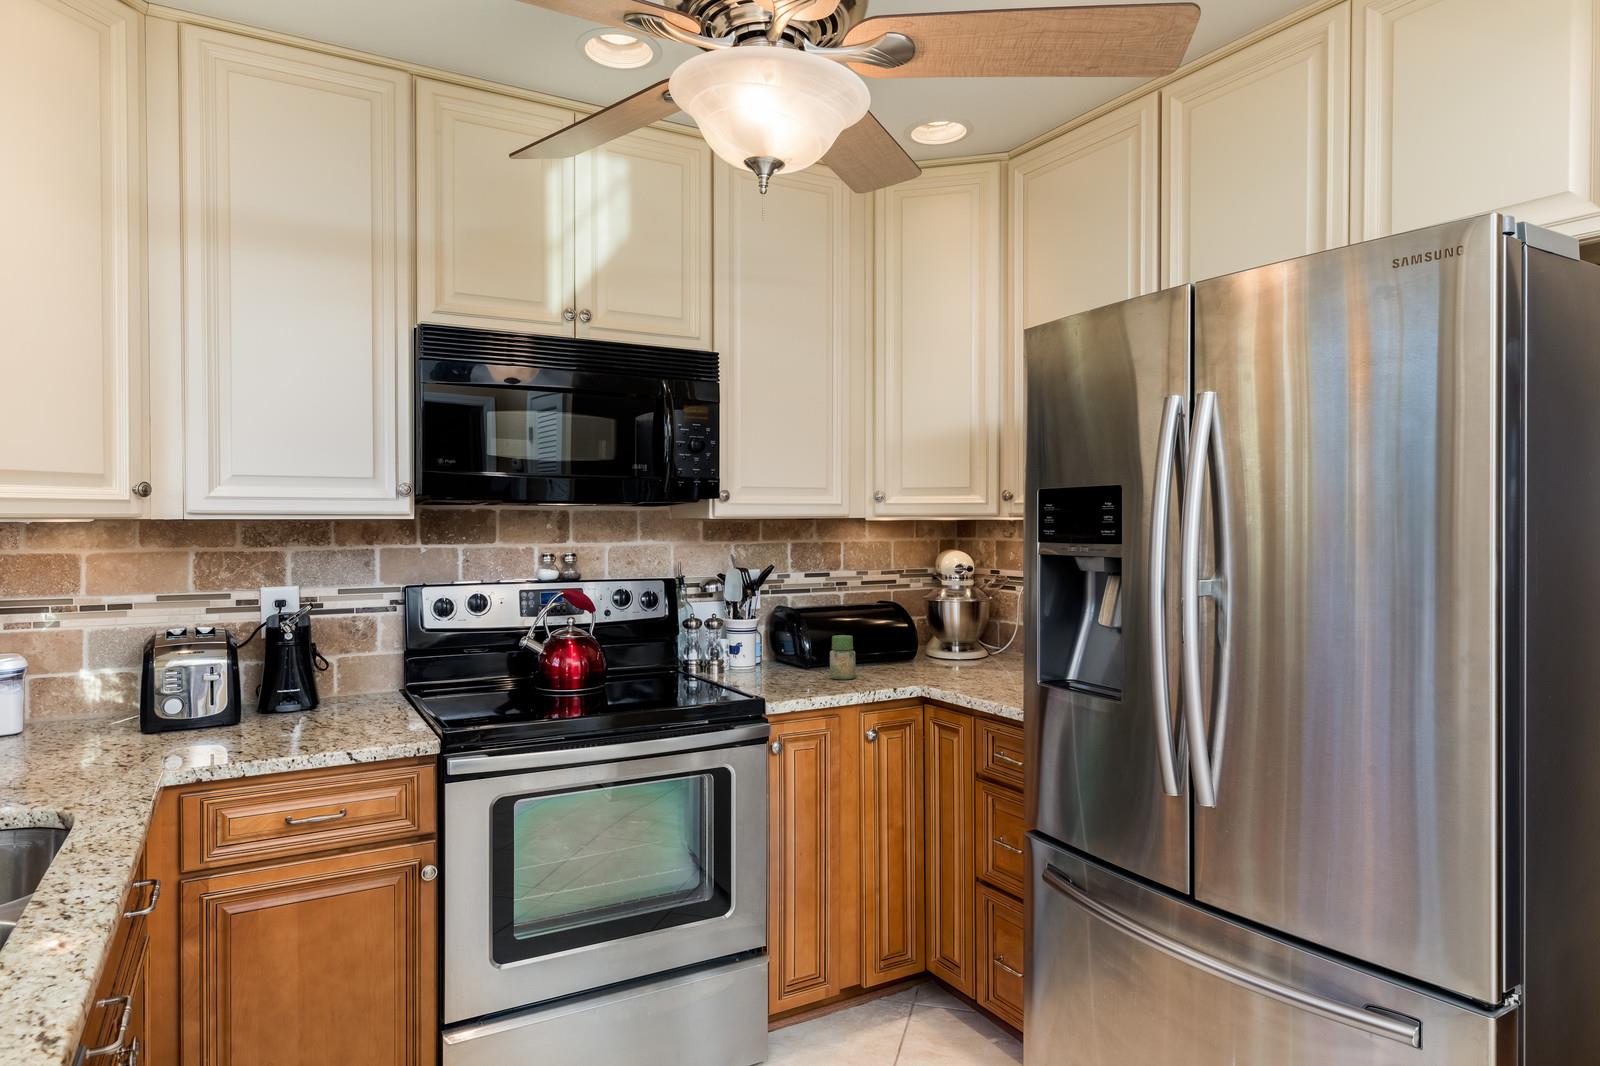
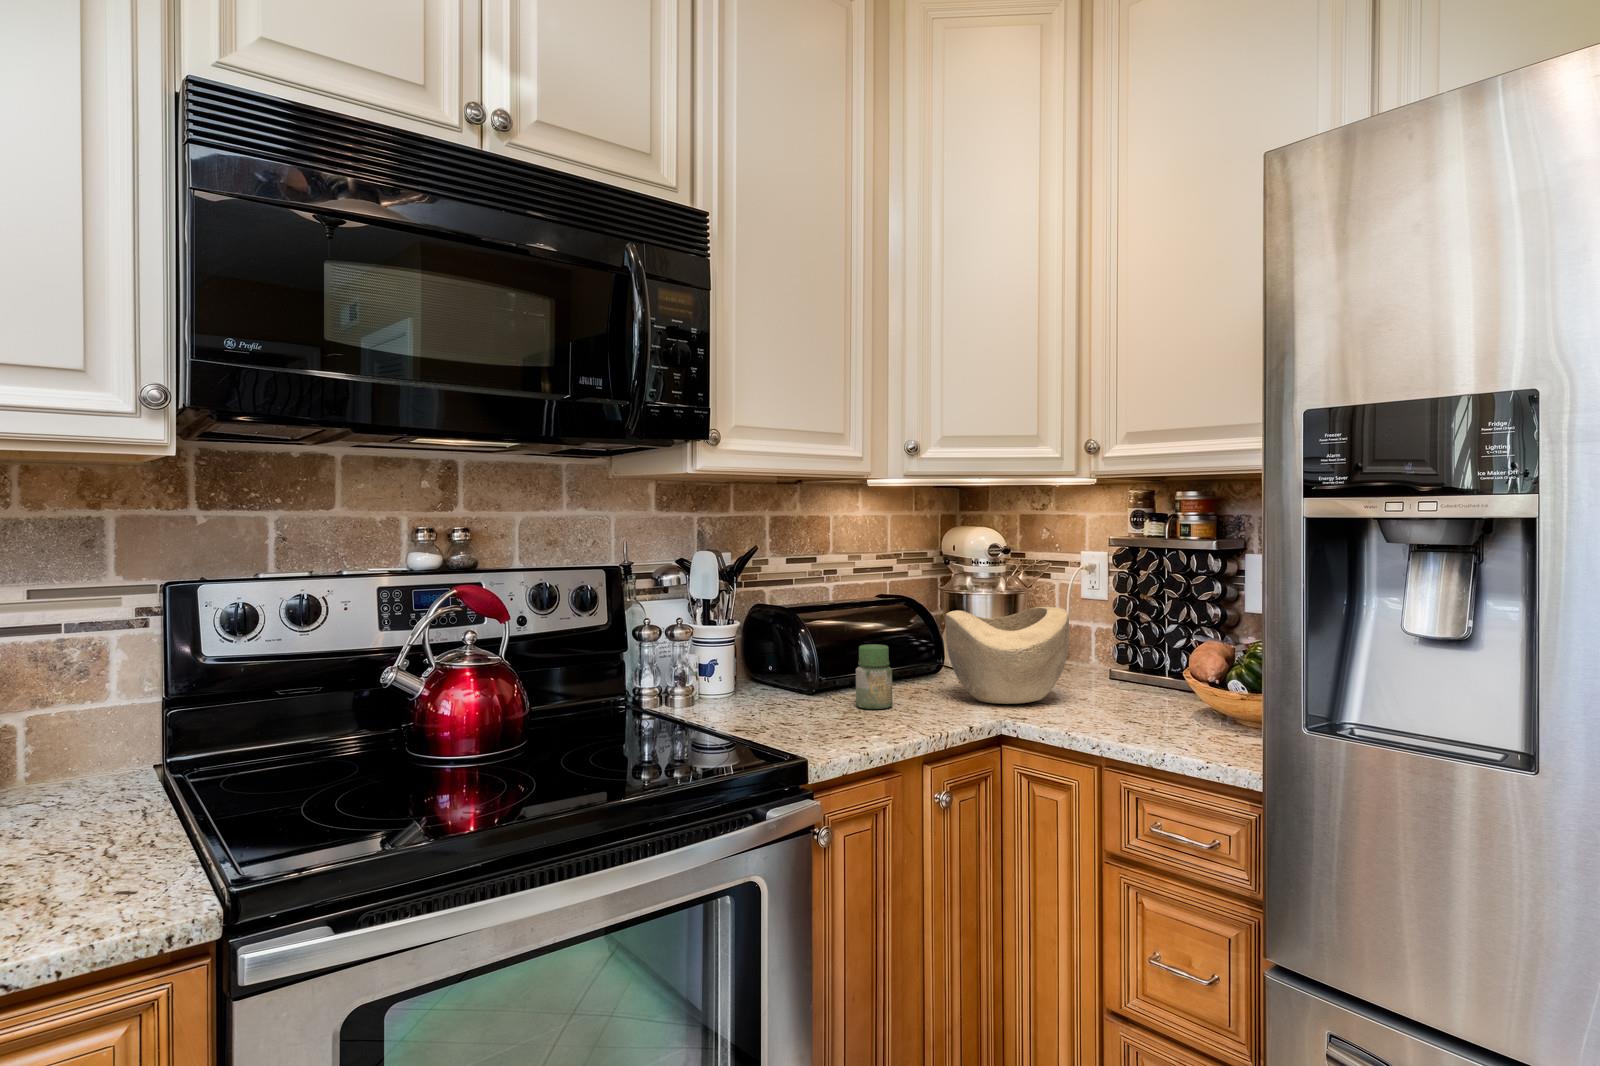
decorative bowl: none [898,611,986,679] -> present [945,607,1069,704]

